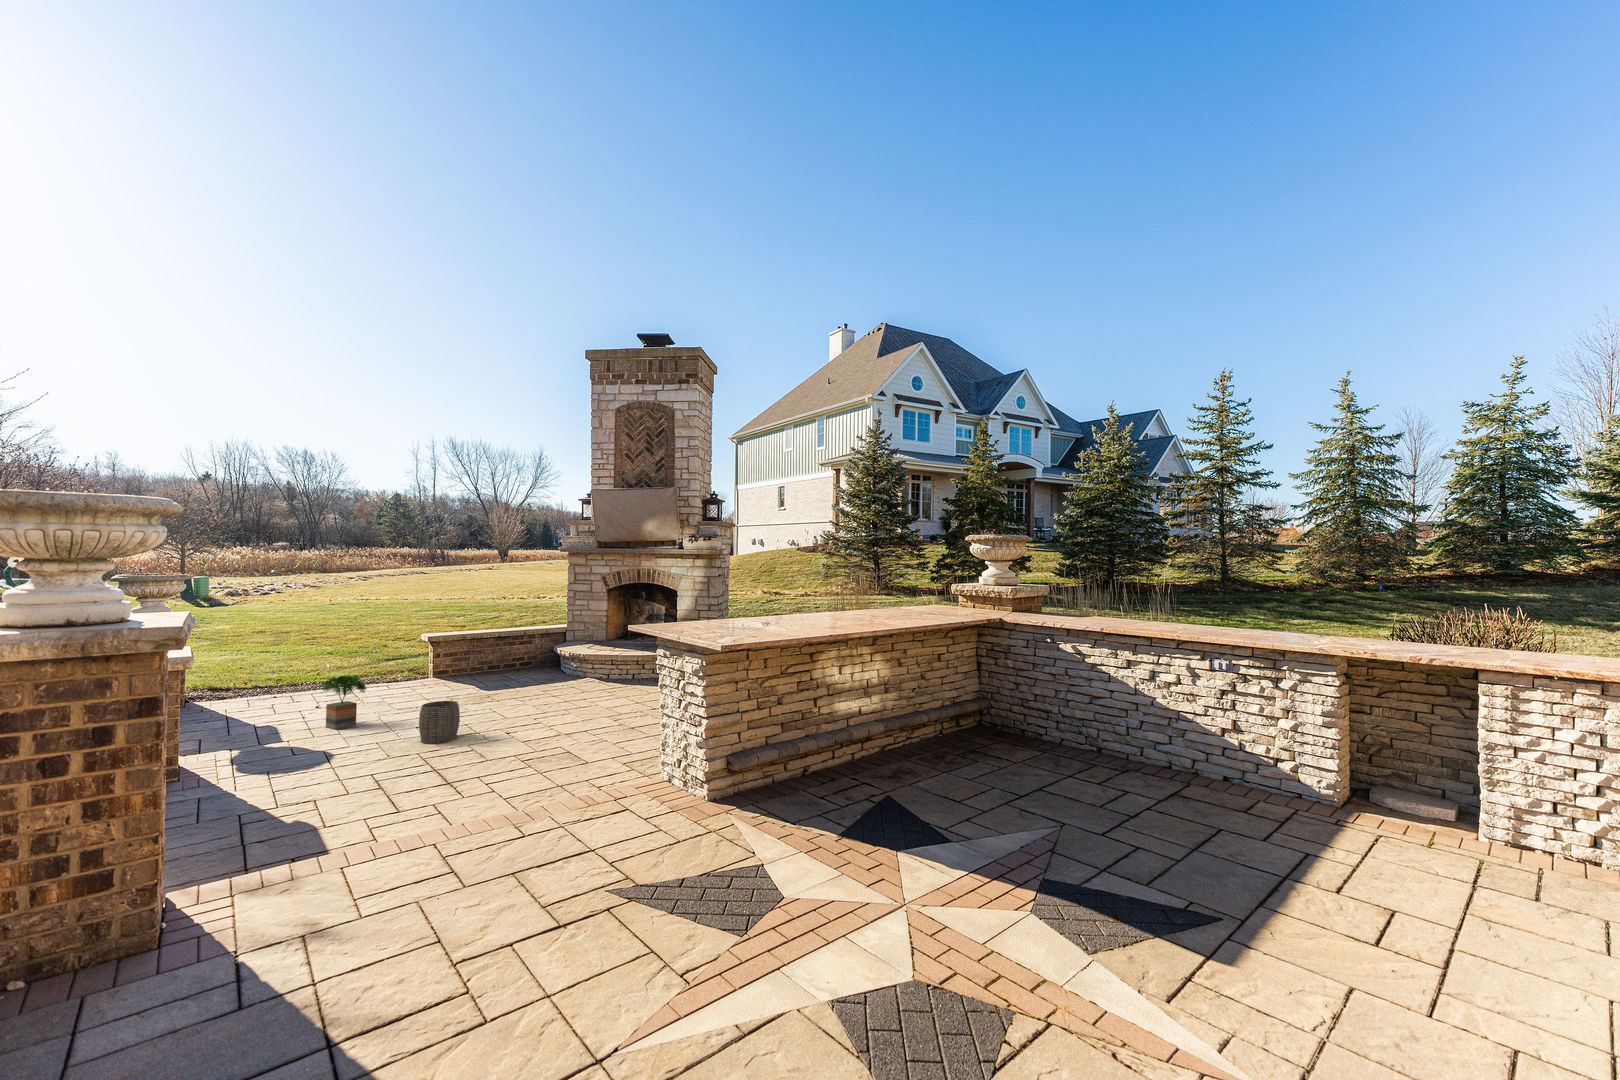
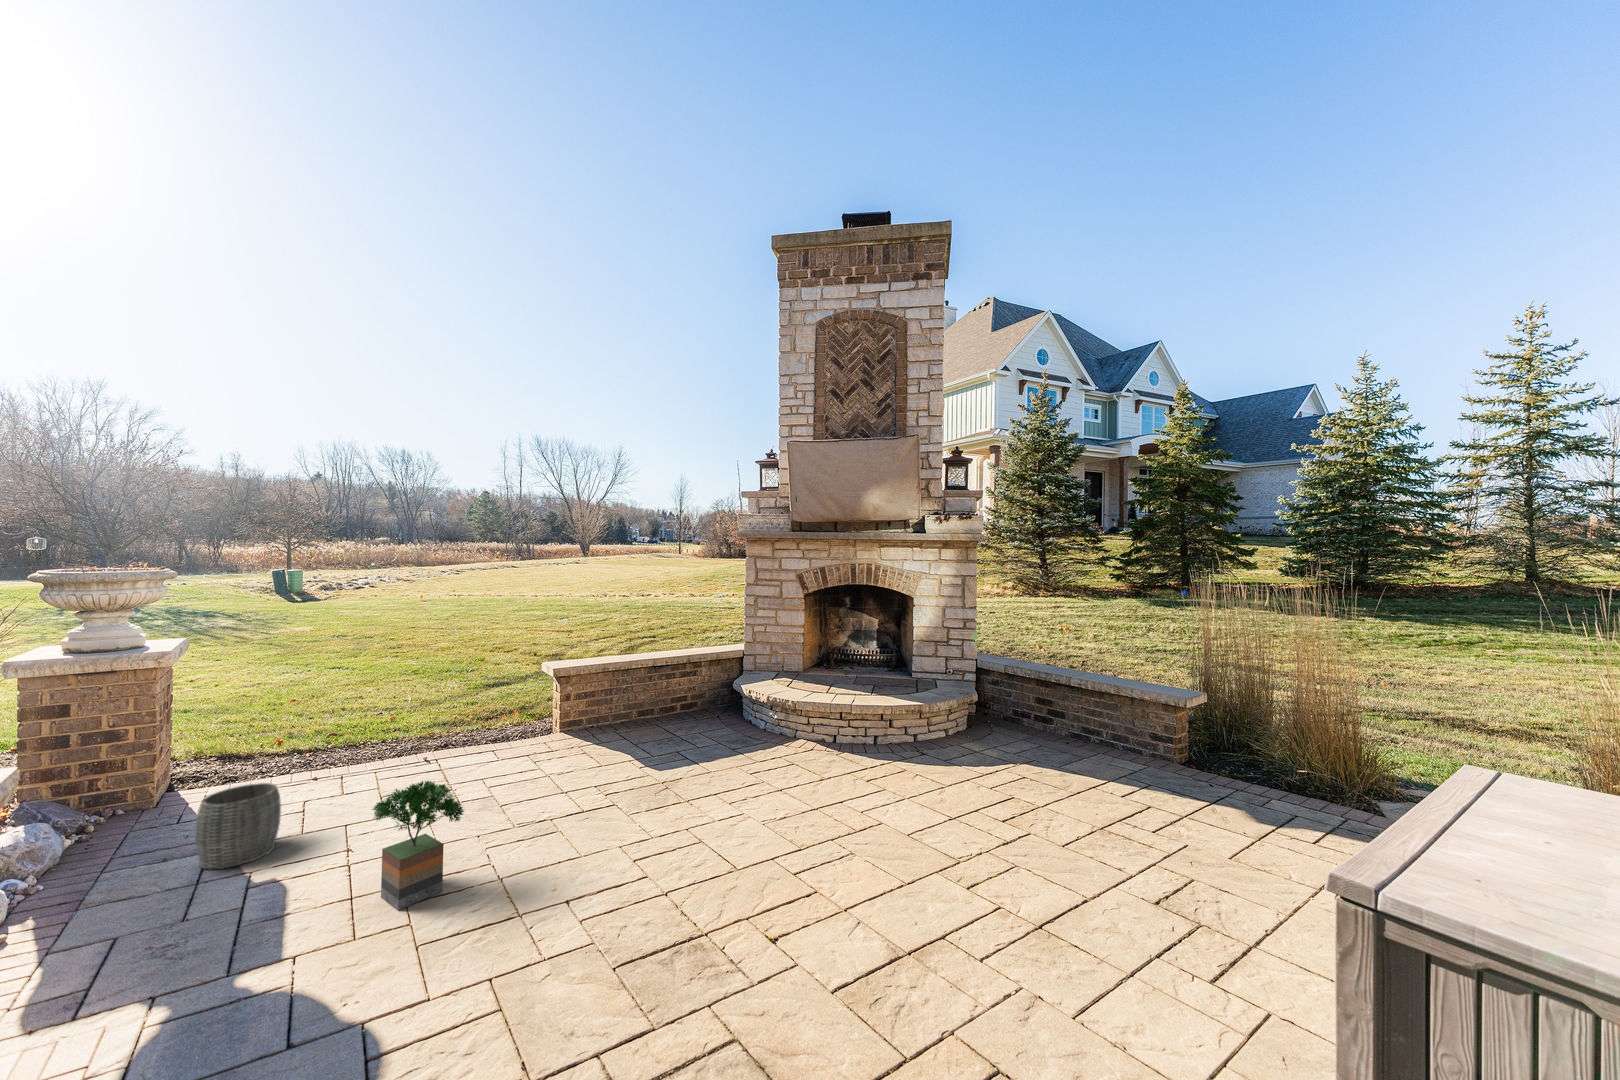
woven basket: present [419,701,460,744] -> present [195,783,281,869]

